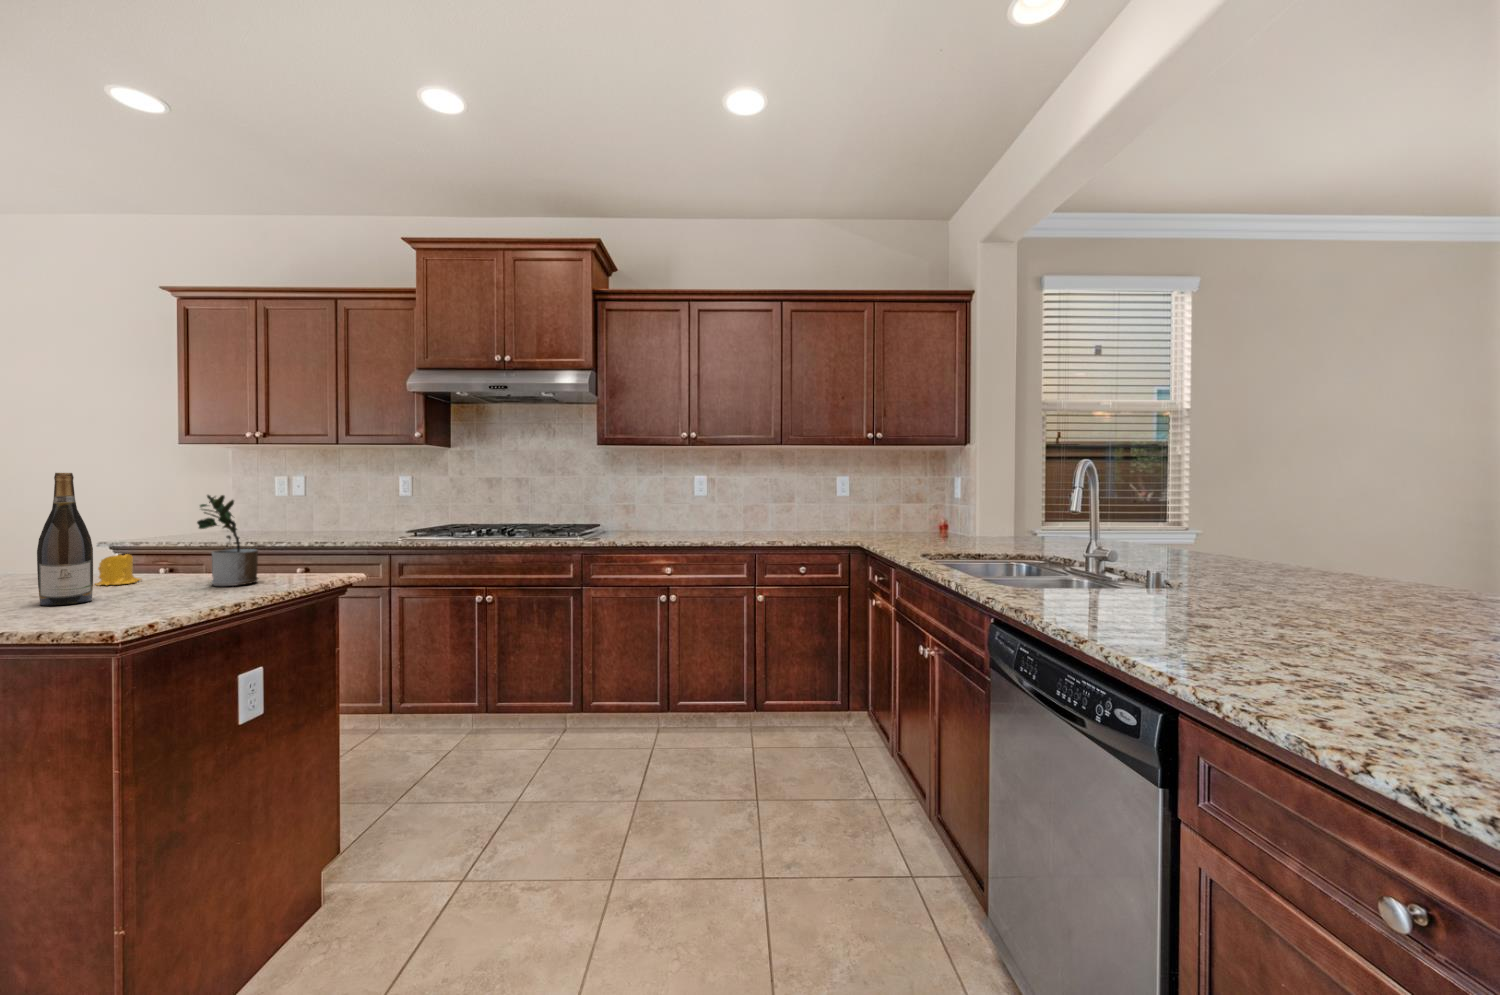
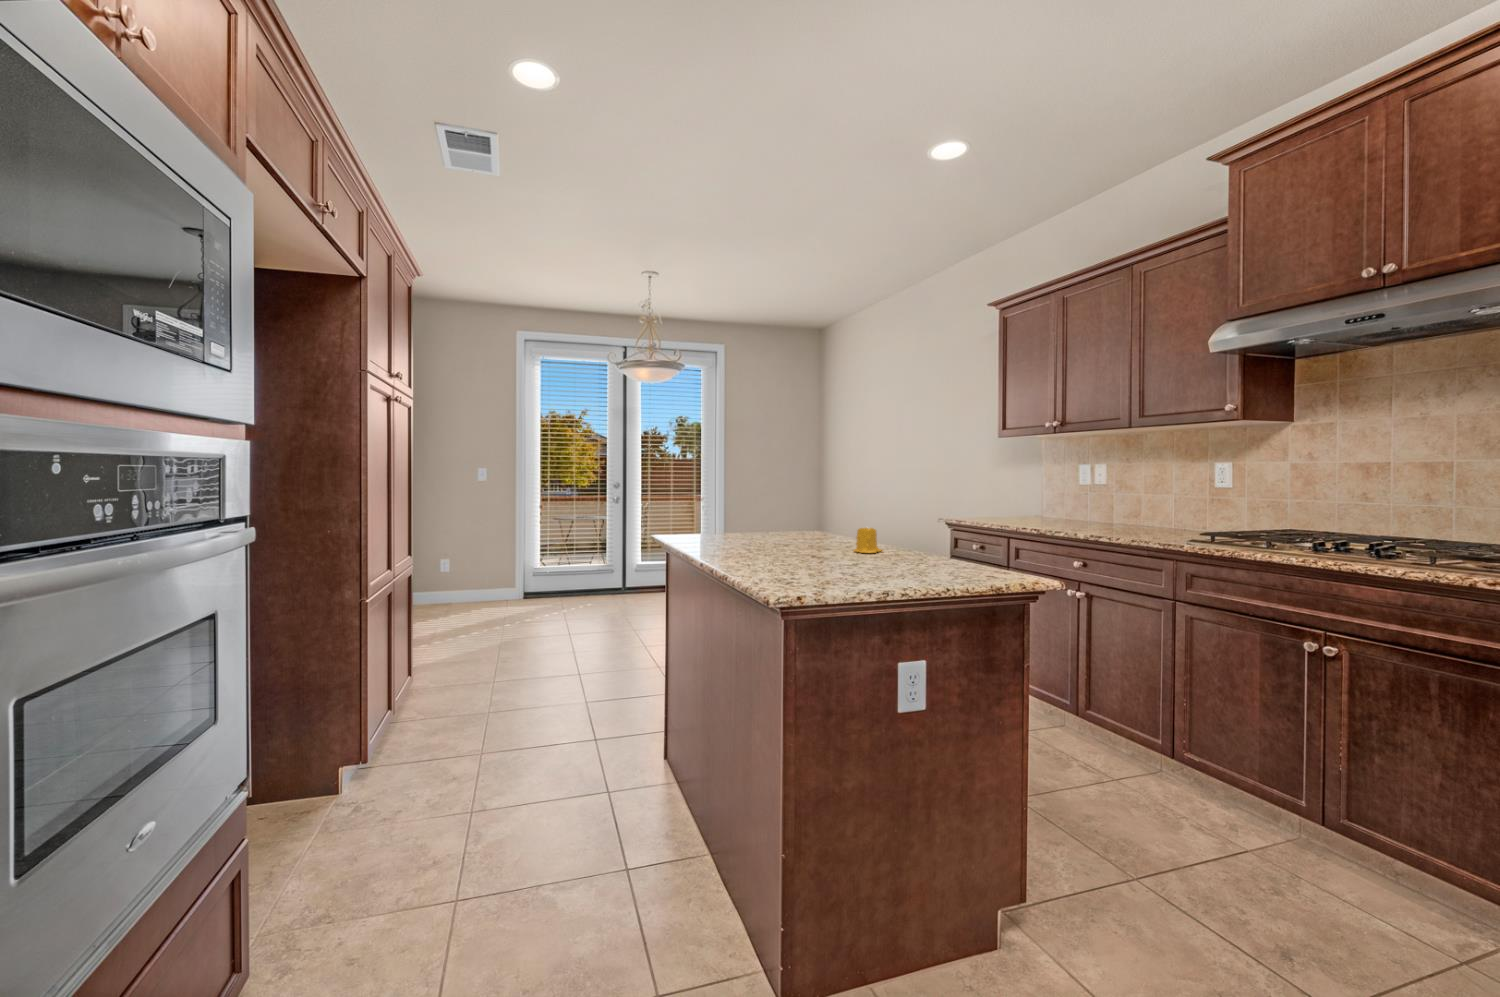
wine bottle: present [37,473,93,606] -> none [796,456,826,564]
potted plant: present [197,495,258,586] -> none [892,475,949,571]

